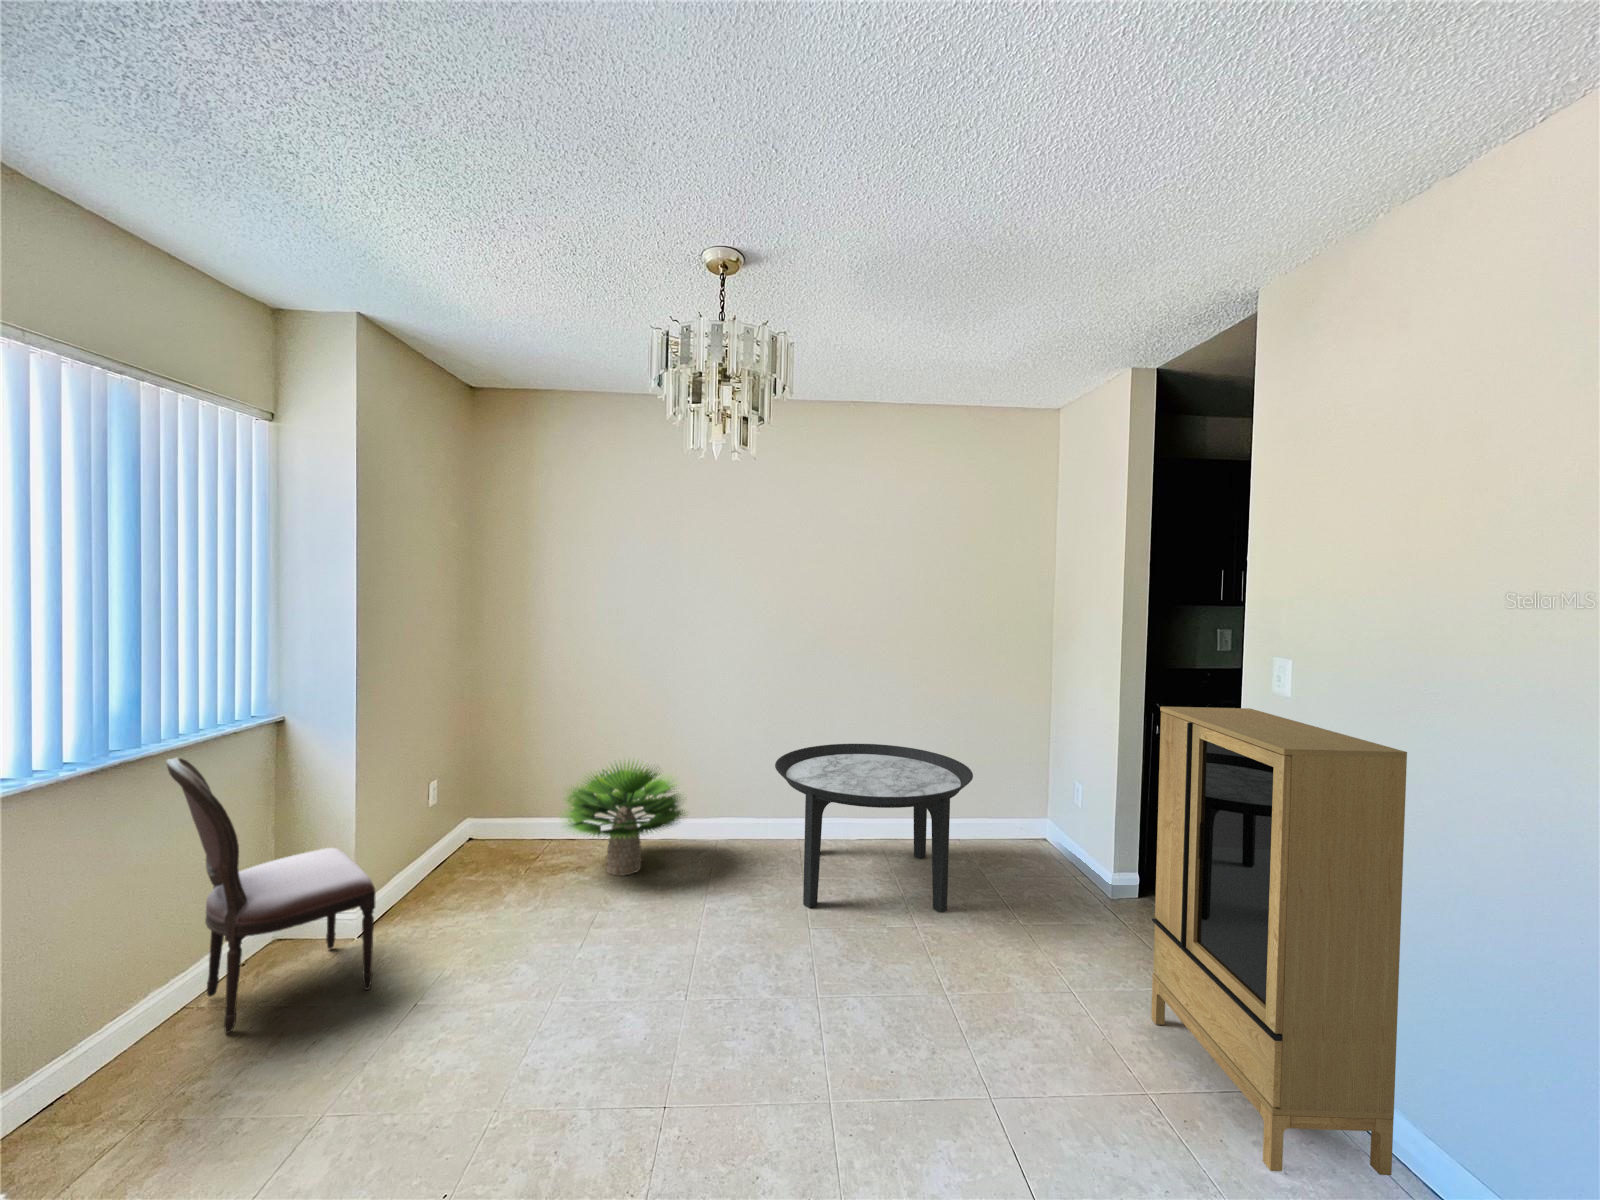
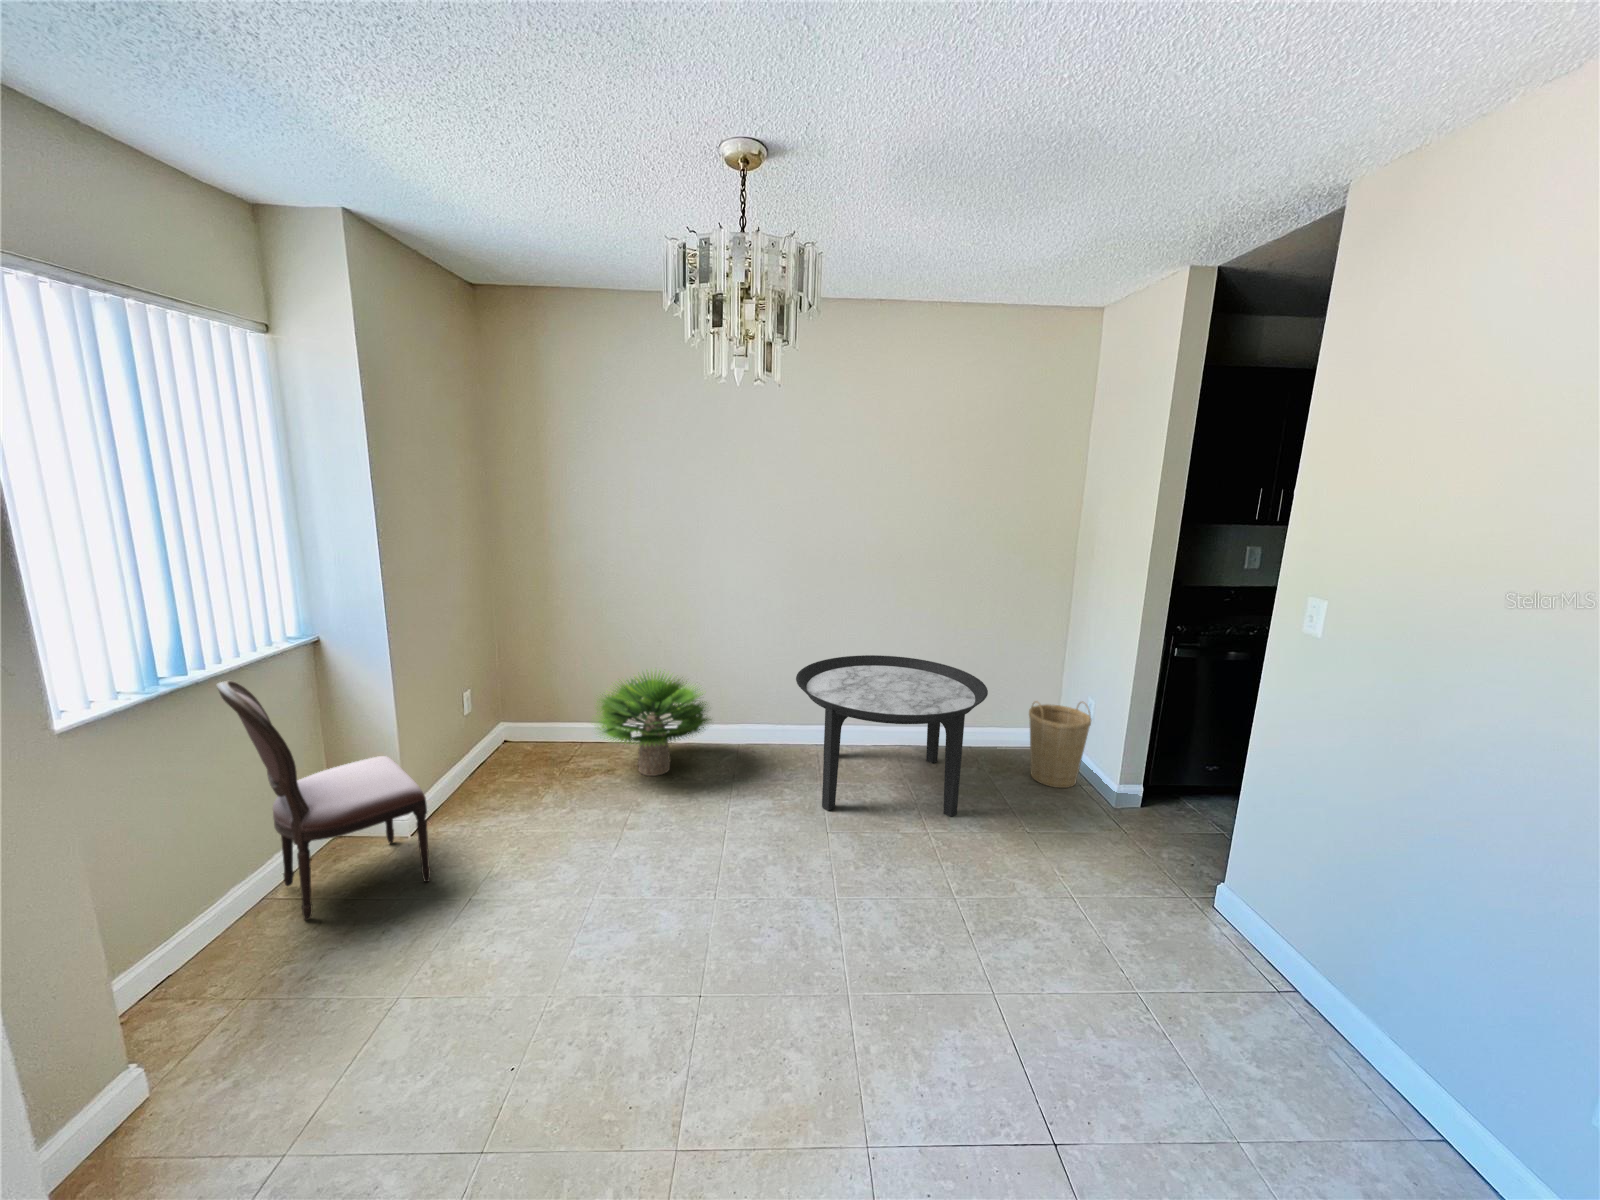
cabinet: present [1151,707,1407,1175] -> none [1145,643,1441,1075]
basket: none [1017,787,1082,881] -> present [1029,701,1092,788]

